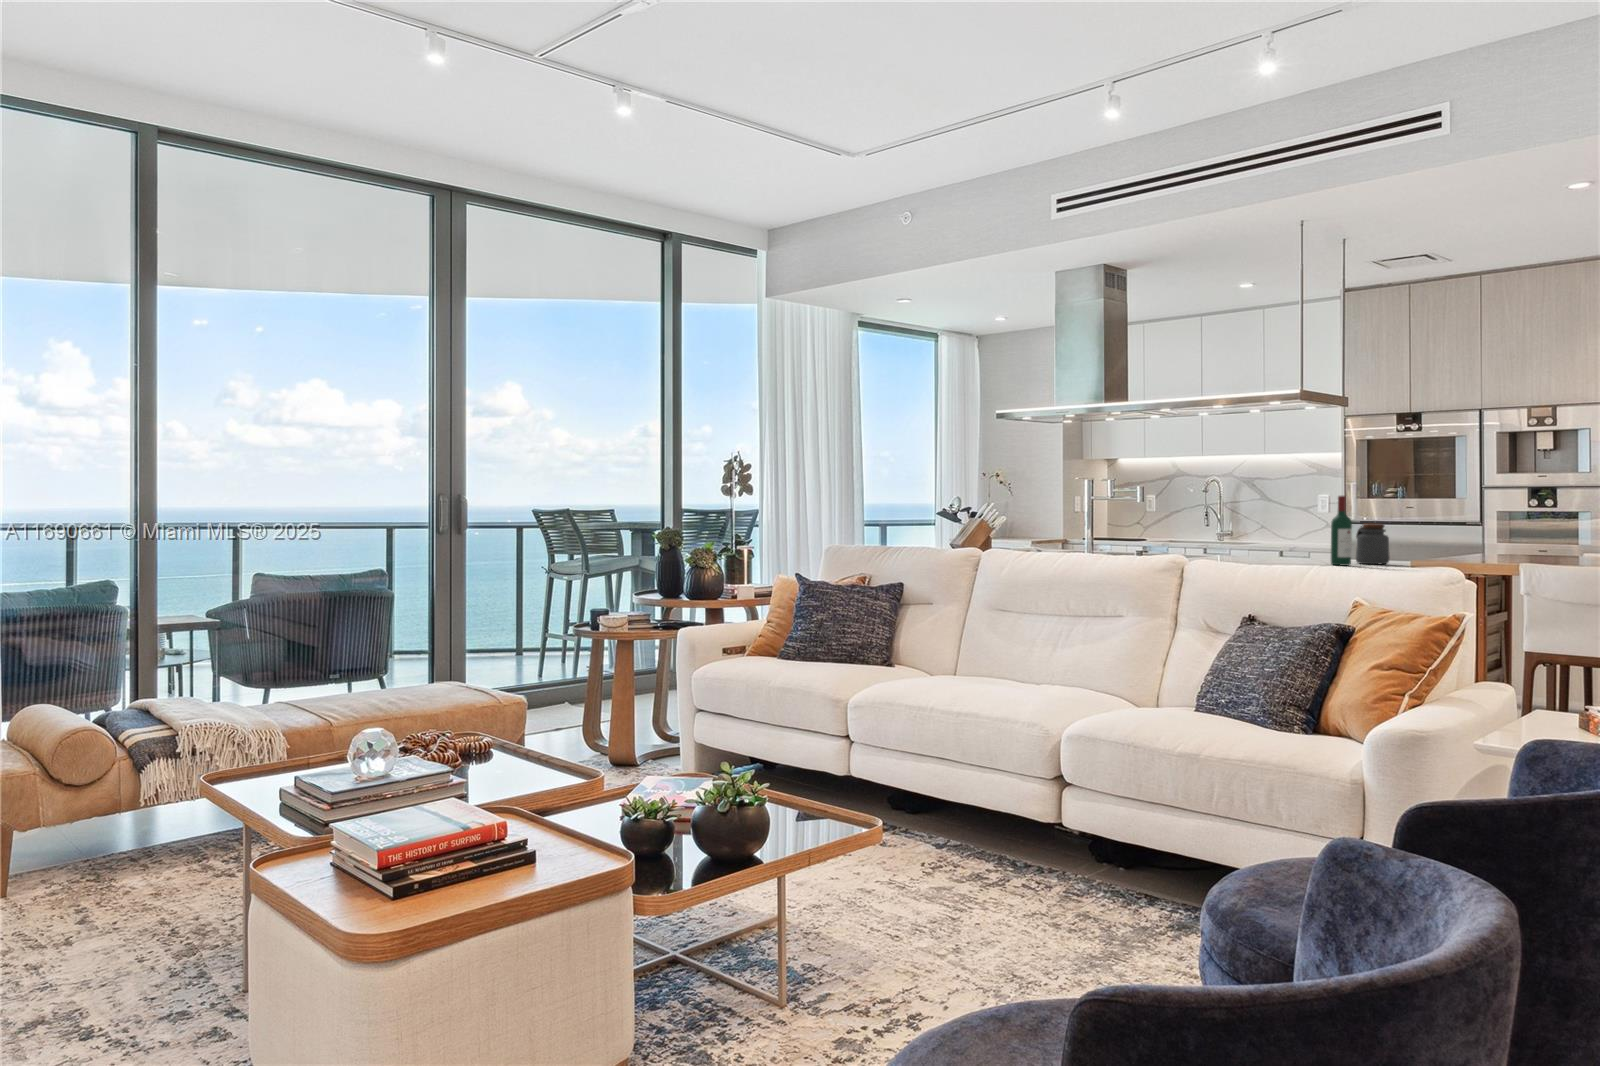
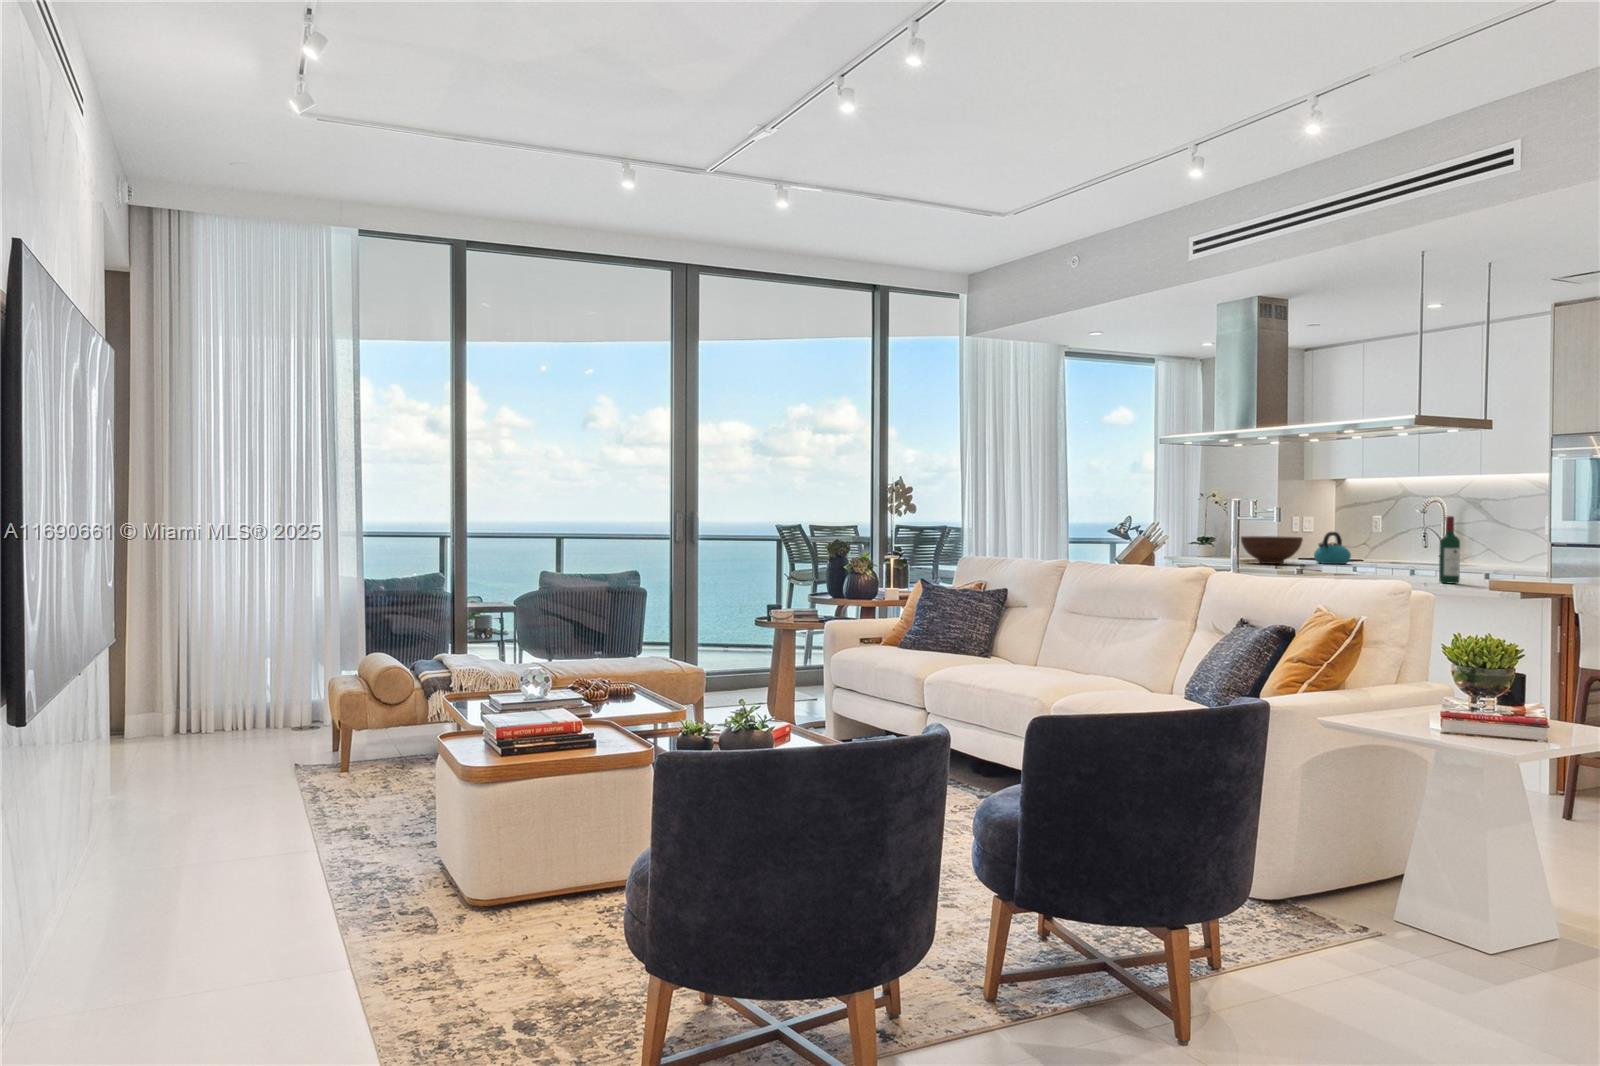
kettle: none [1123,512,1158,545] -> present [1314,532,1351,564]
fruit bowl: none [1062,518,1124,546] -> present [1241,536,1303,564]
jar: present [1356,523,1390,564] -> none [1477,544,1512,584]

